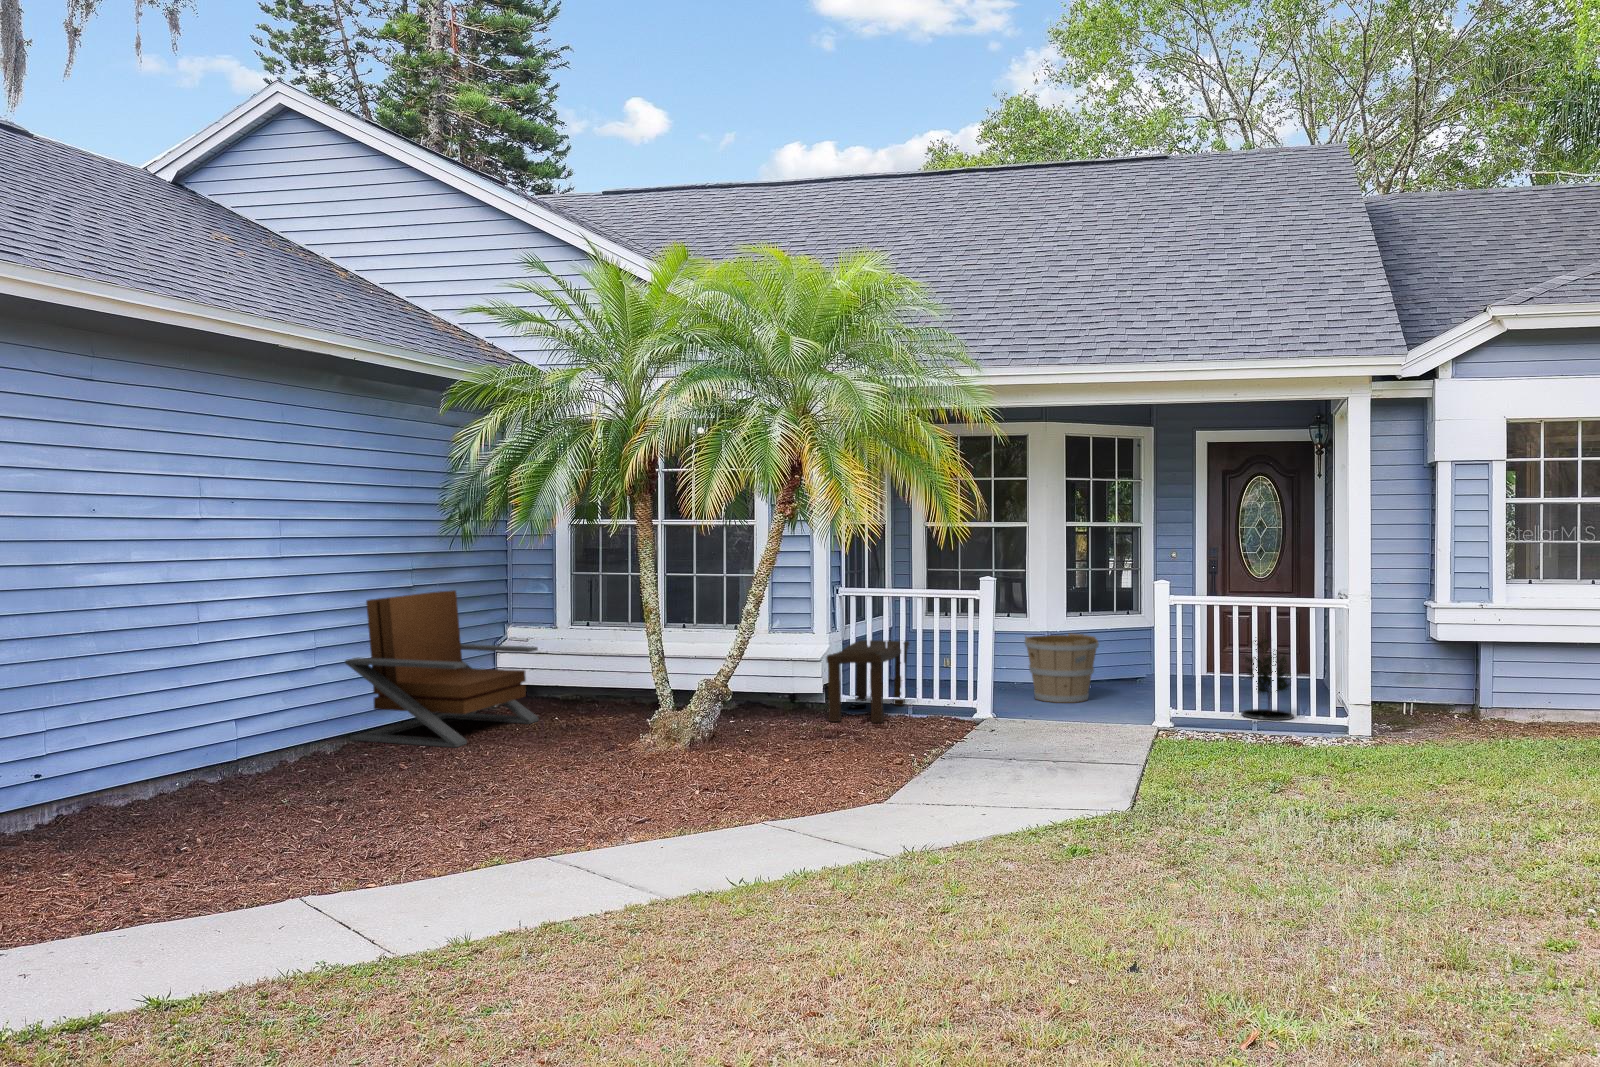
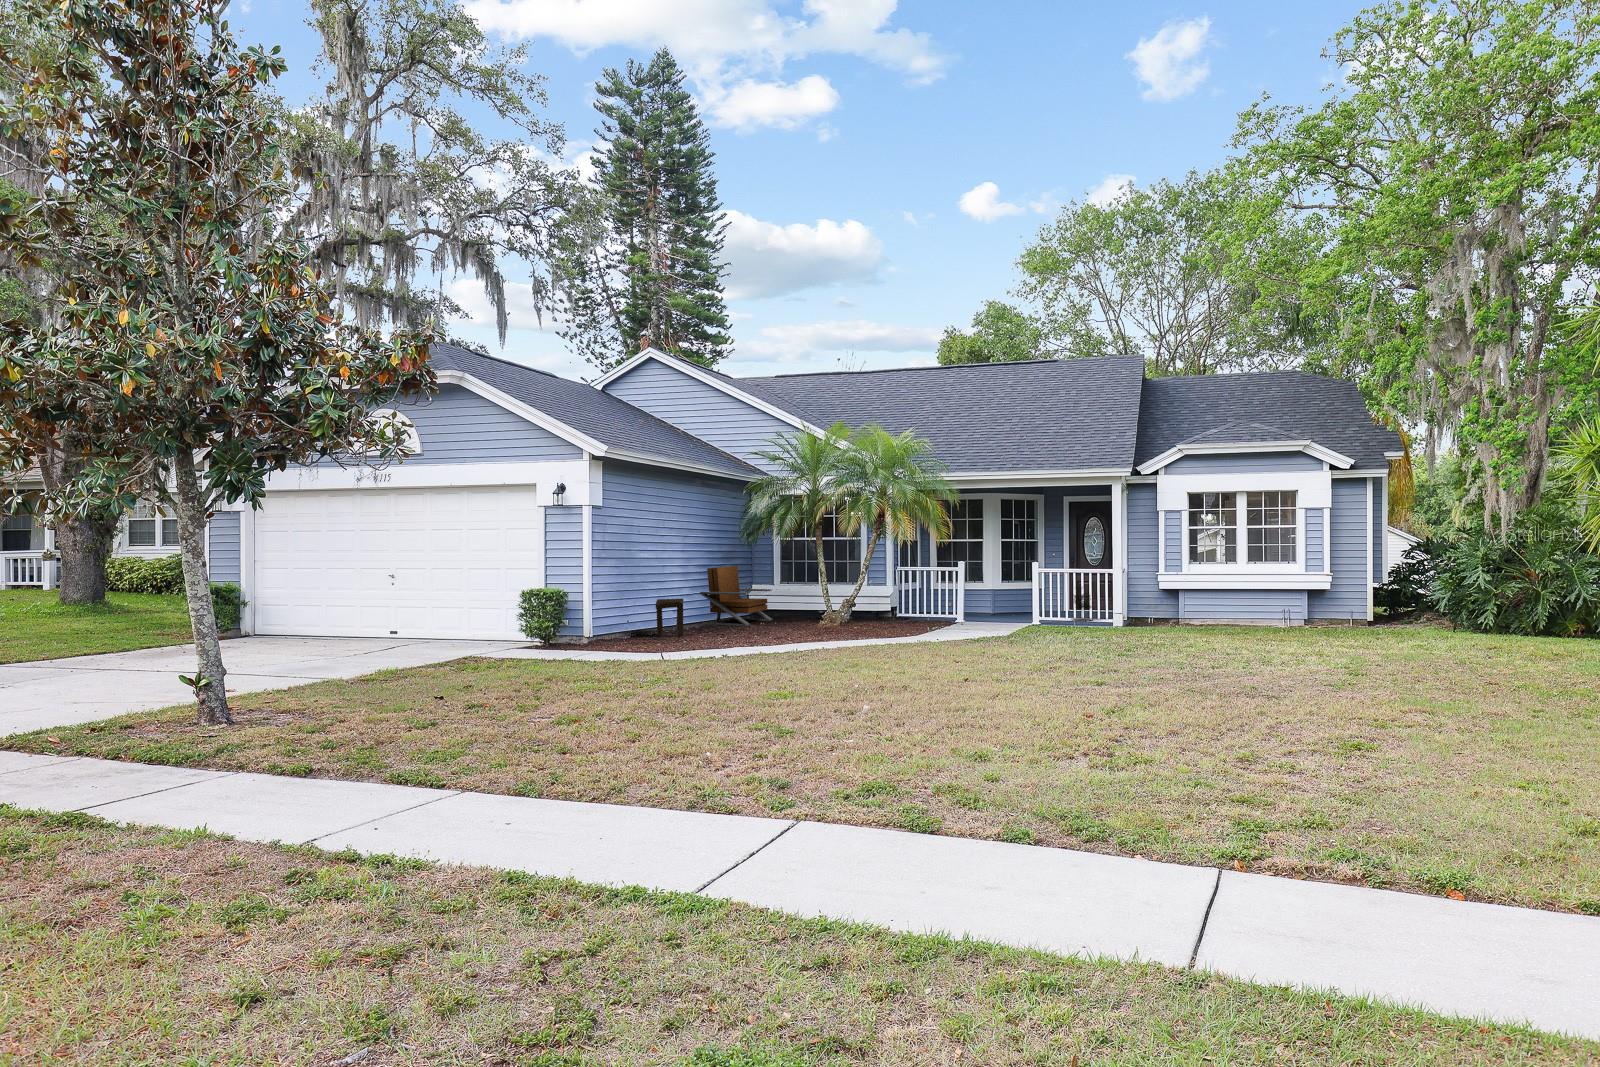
wooden bucket: present [1025,633,1099,703] -> none [980,587,1013,617]
bench: present [826,640,909,723] -> present [656,599,684,637]

